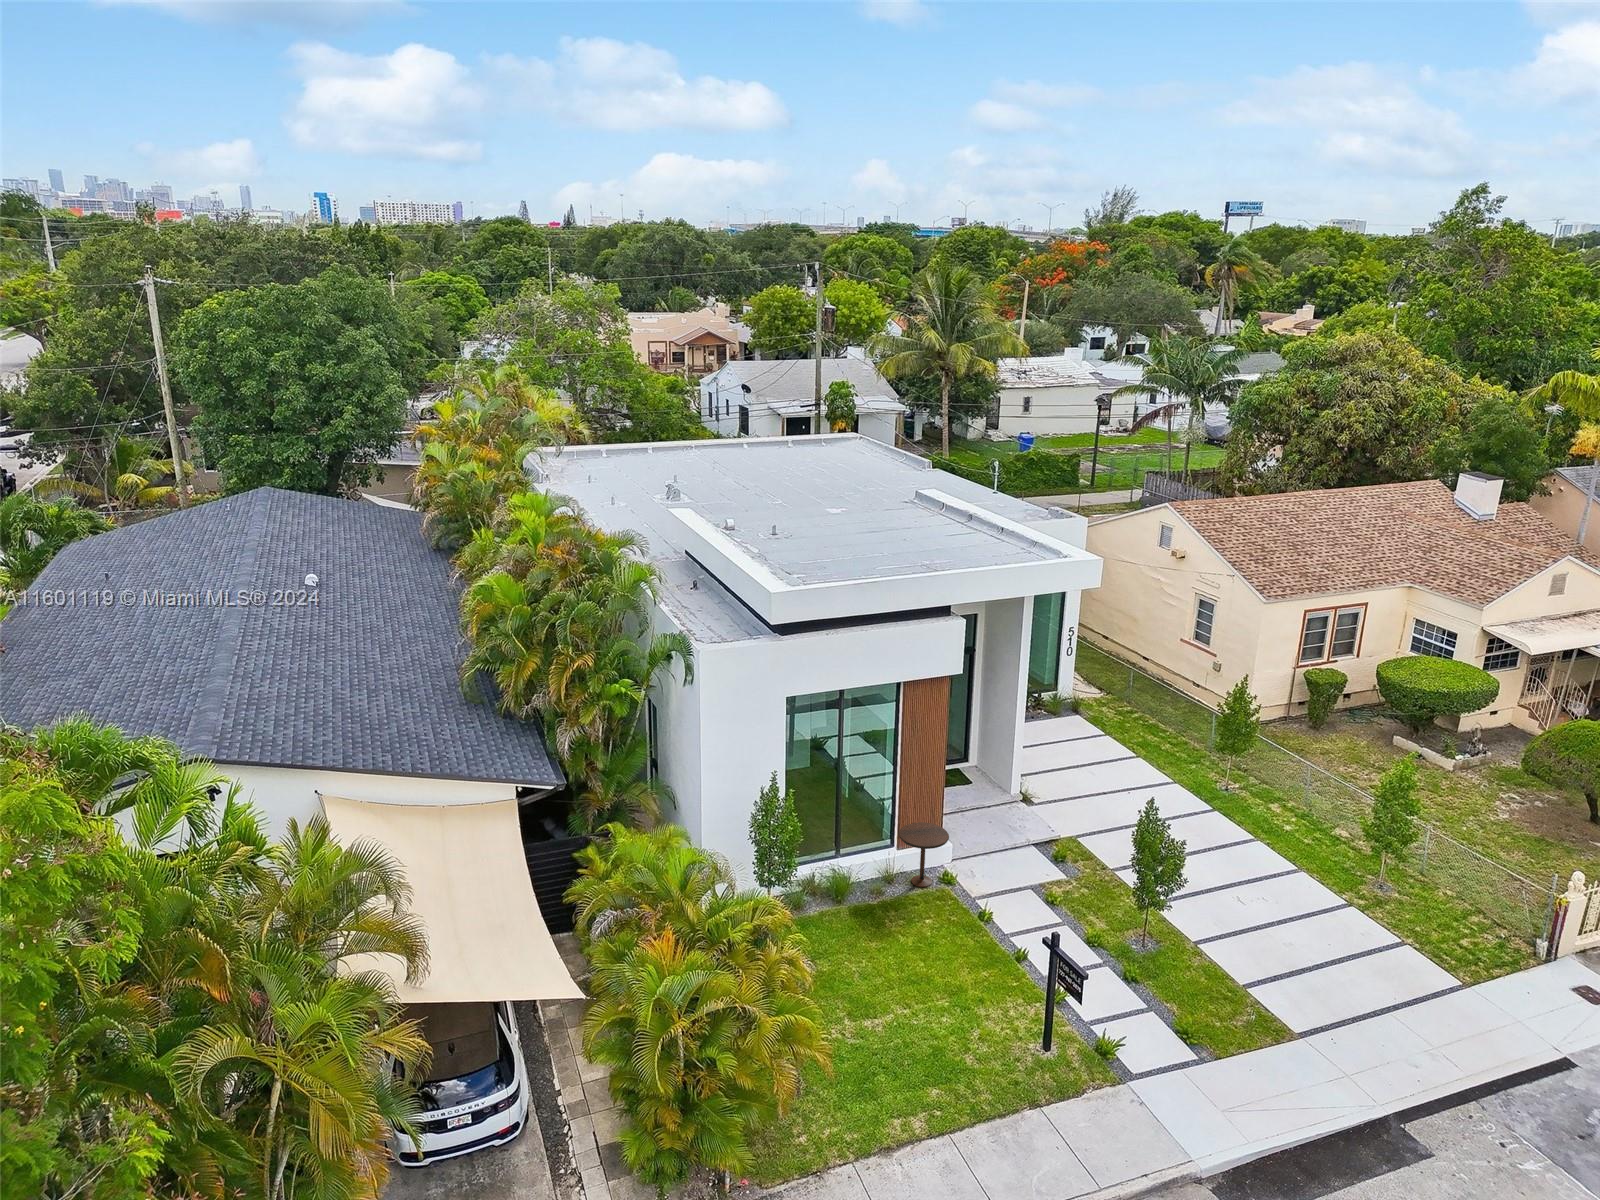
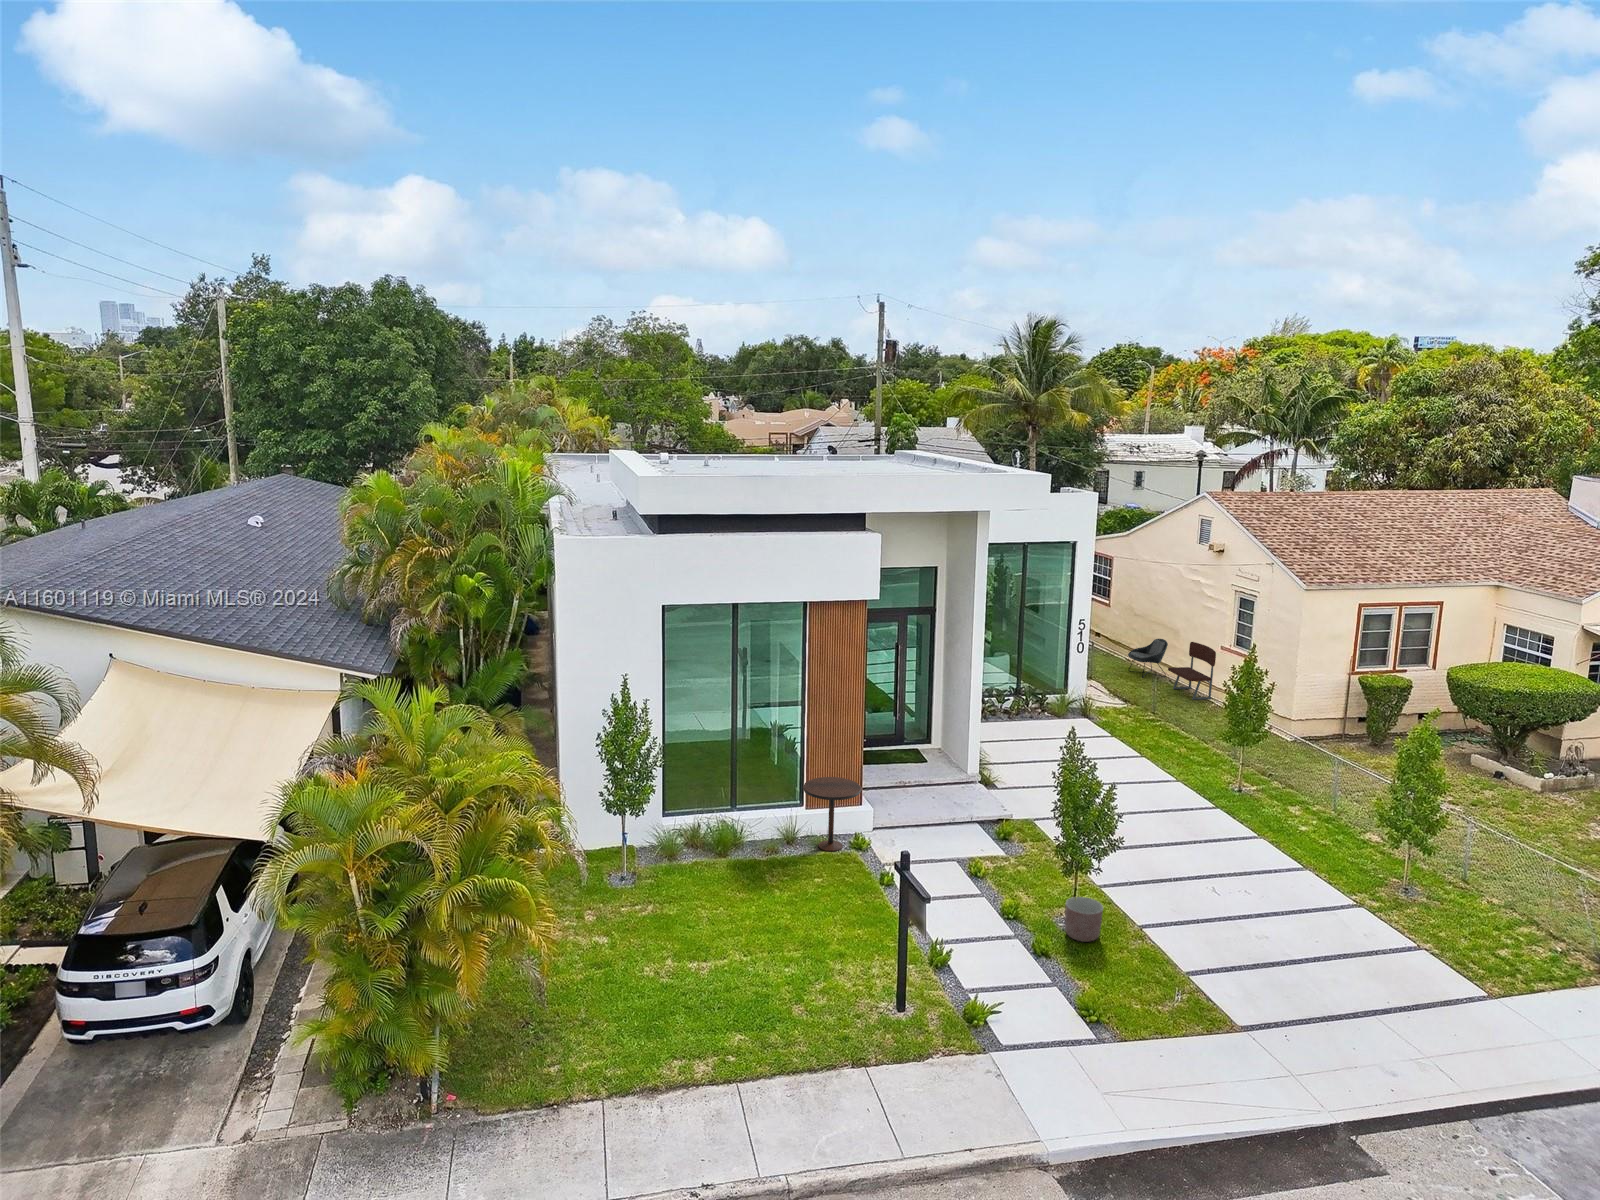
lounge chair: none [1093,625,1128,662] -> present [1128,639,1168,678]
bench: none [1133,633,1177,686] -> present [1168,642,1216,700]
planter: none [1140,926,1172,964] -> present [1065,897,1103,942]

